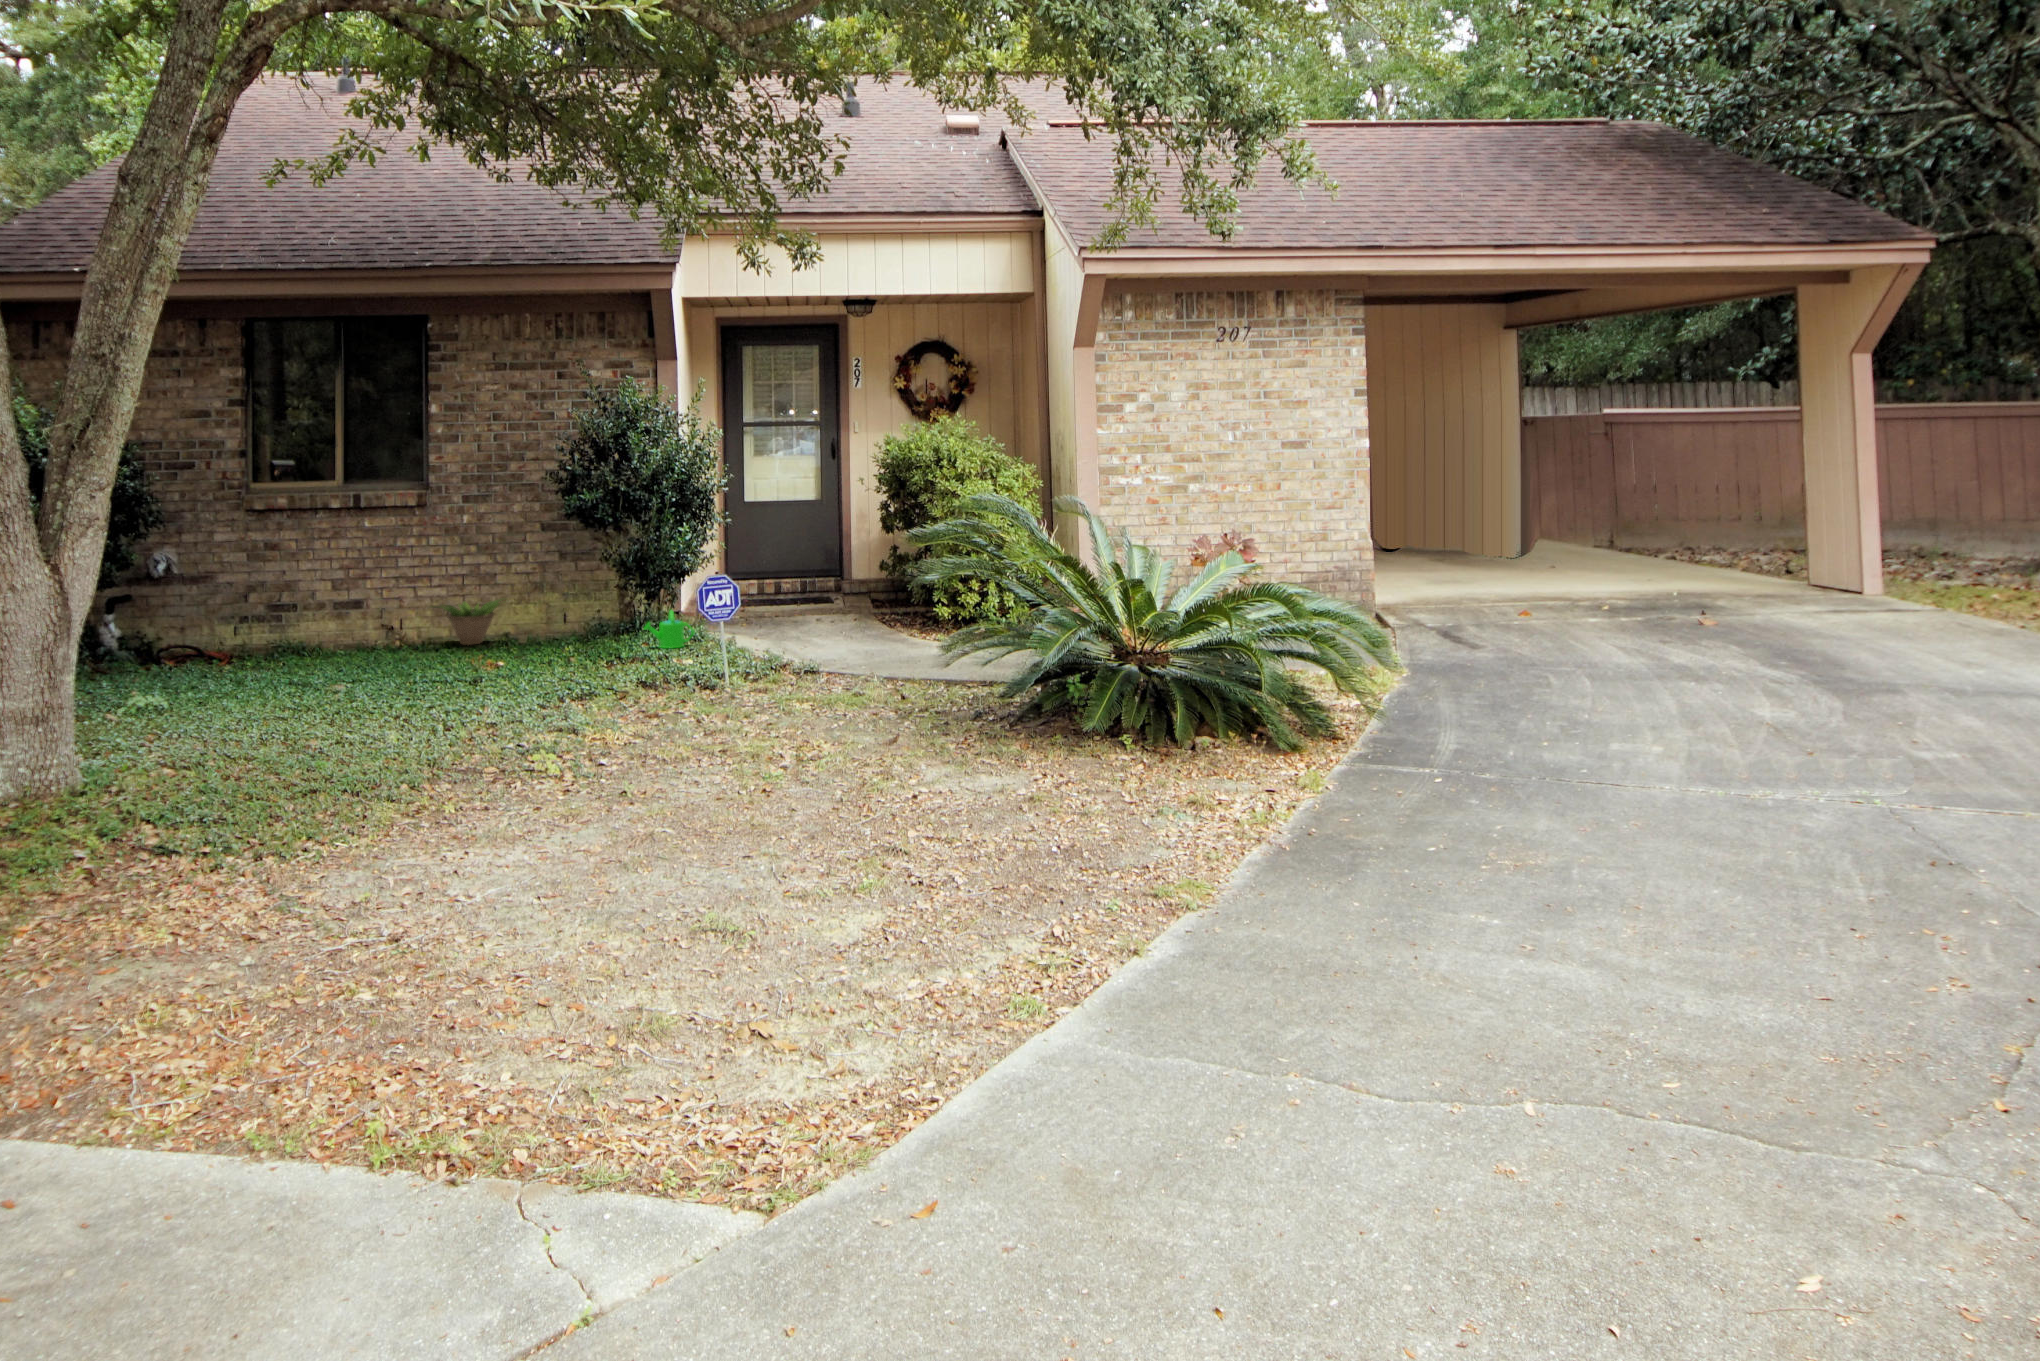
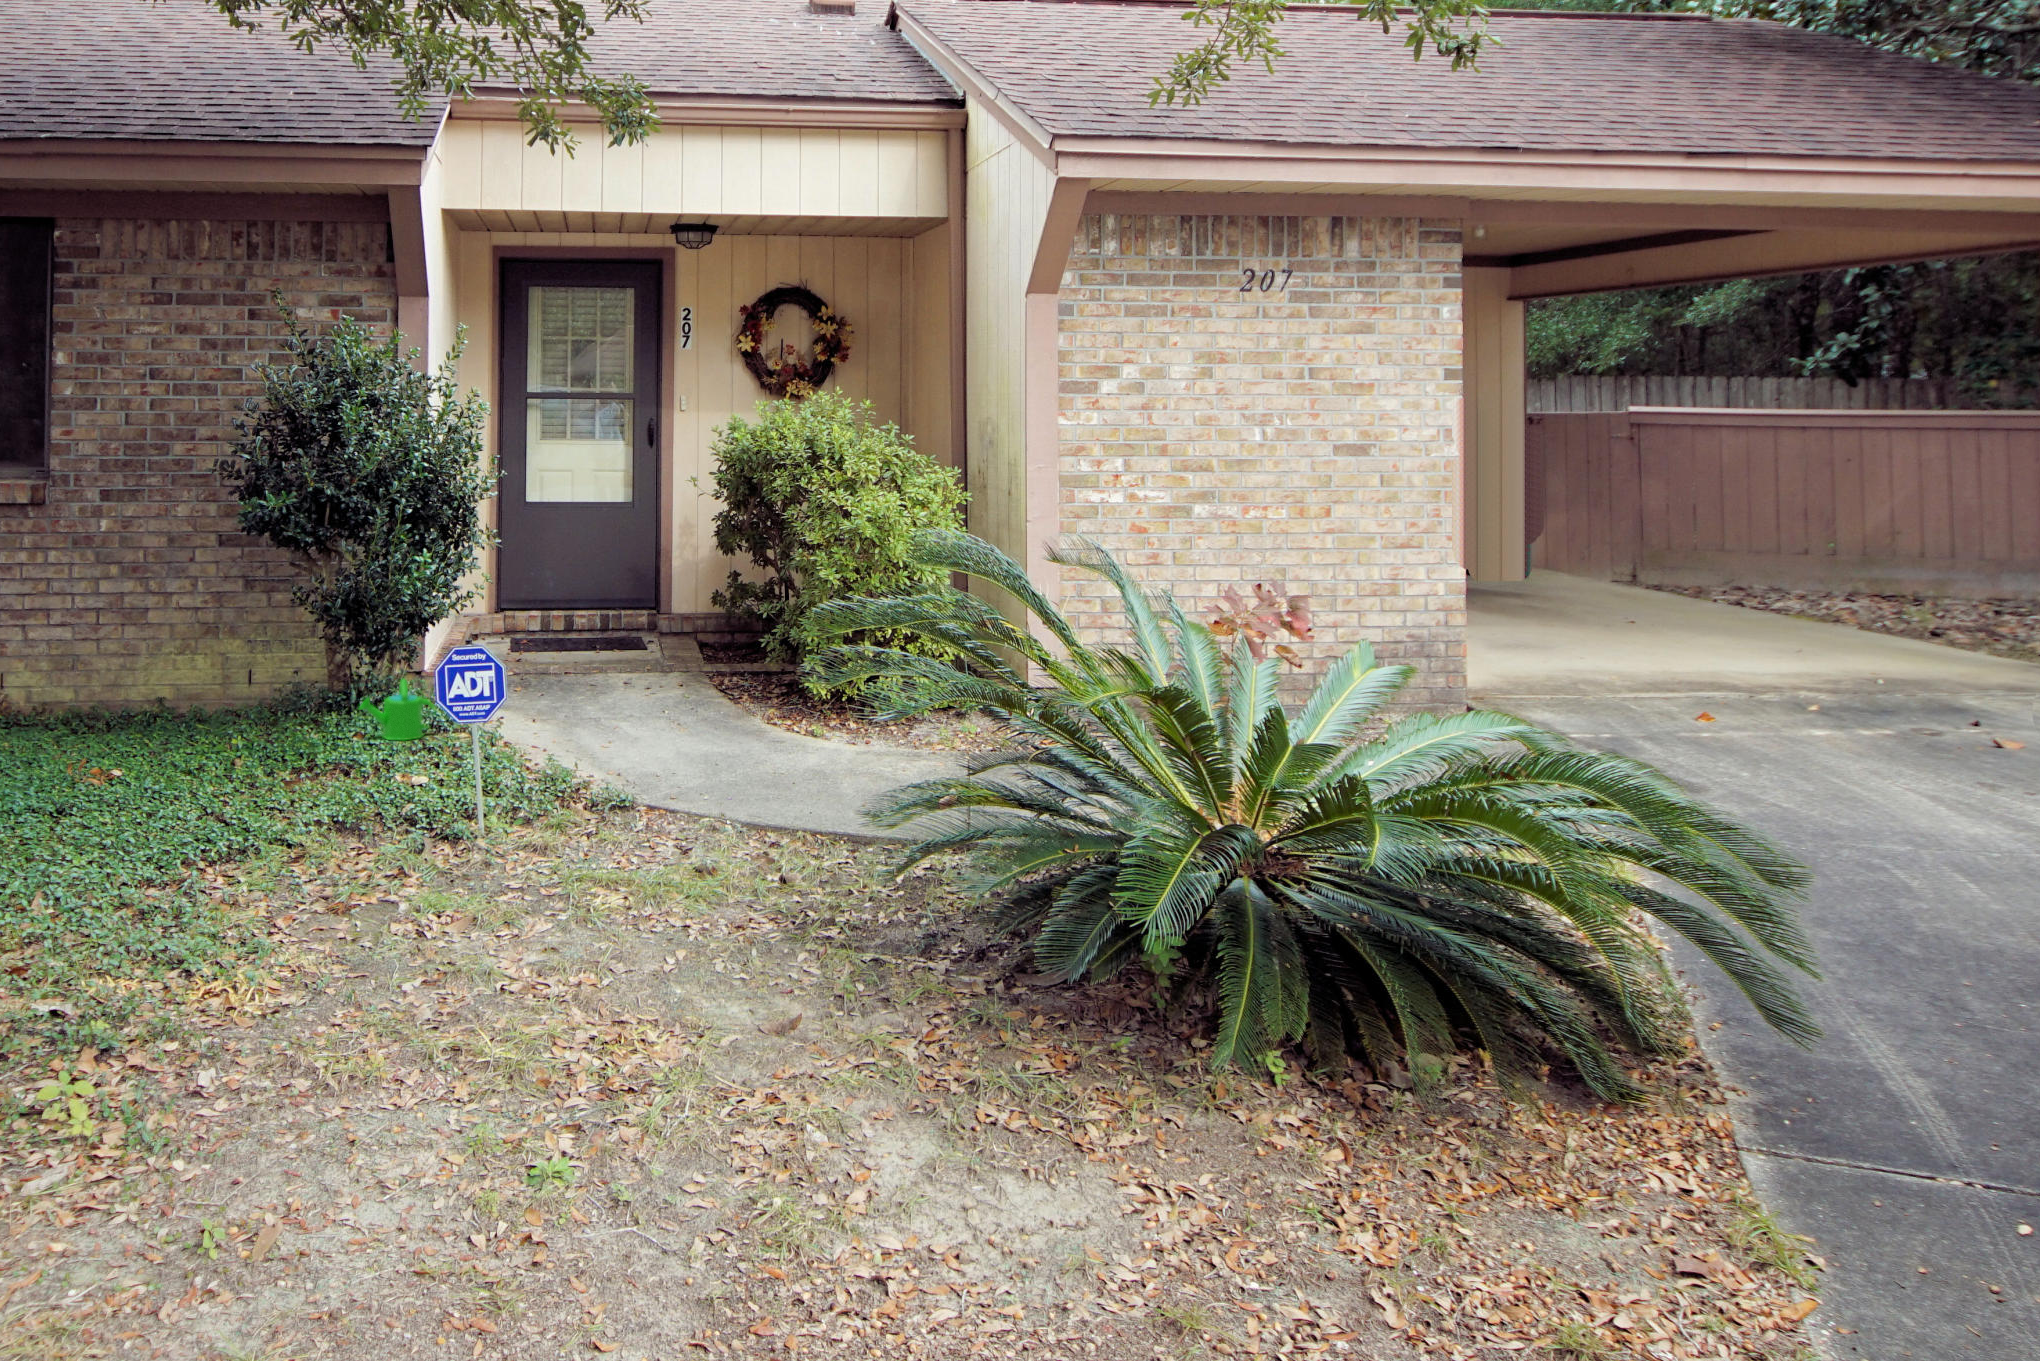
decorative plant: present [437,599,502,645] -> none [29,649,158,722]

